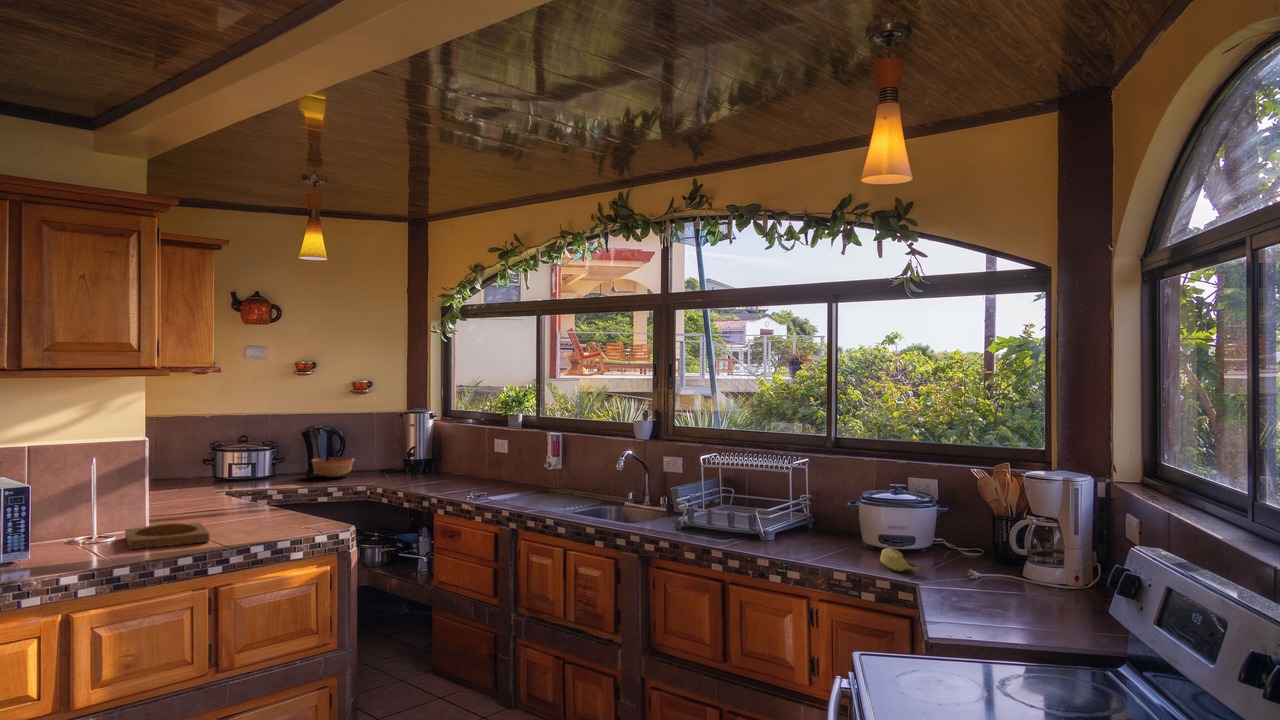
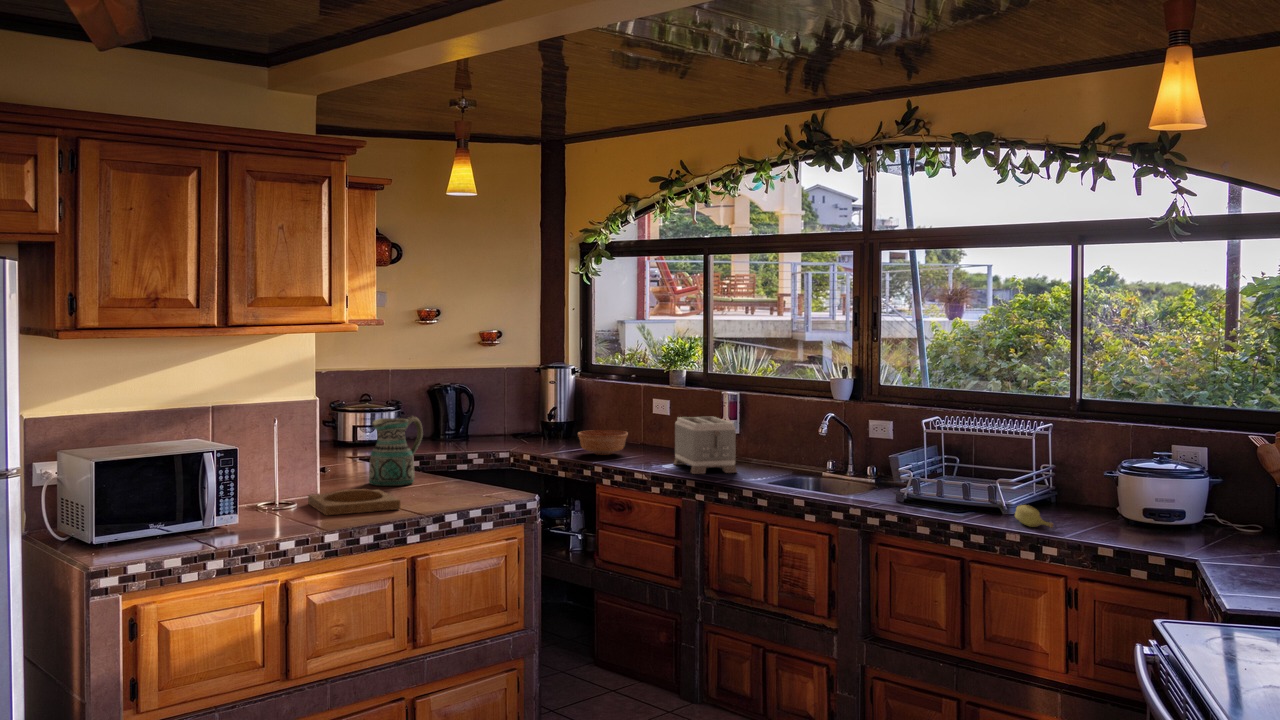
toaster: none [501,453,553,504] -> present [674,417,737,474]
ceramic pitcher: none [205,455,262,519] -> present [369,416,423,486]
bowl: present [312,457,354,477] -> present [578,430,628,455]
banana: present [880,548,919,573] -> present [1015,505,1053,528]

